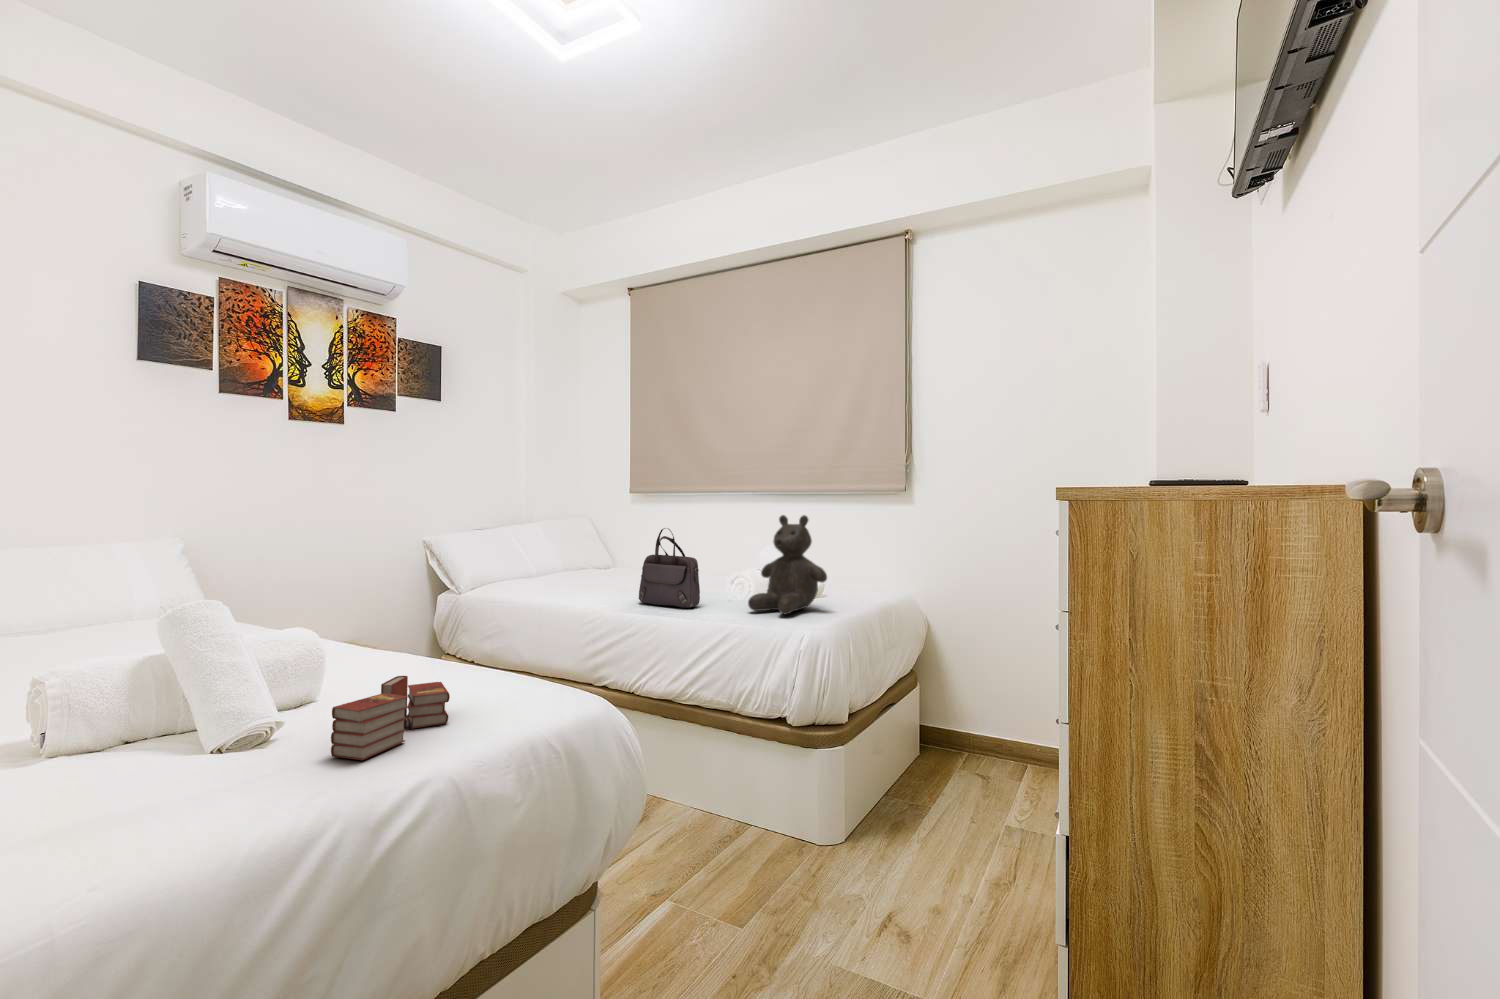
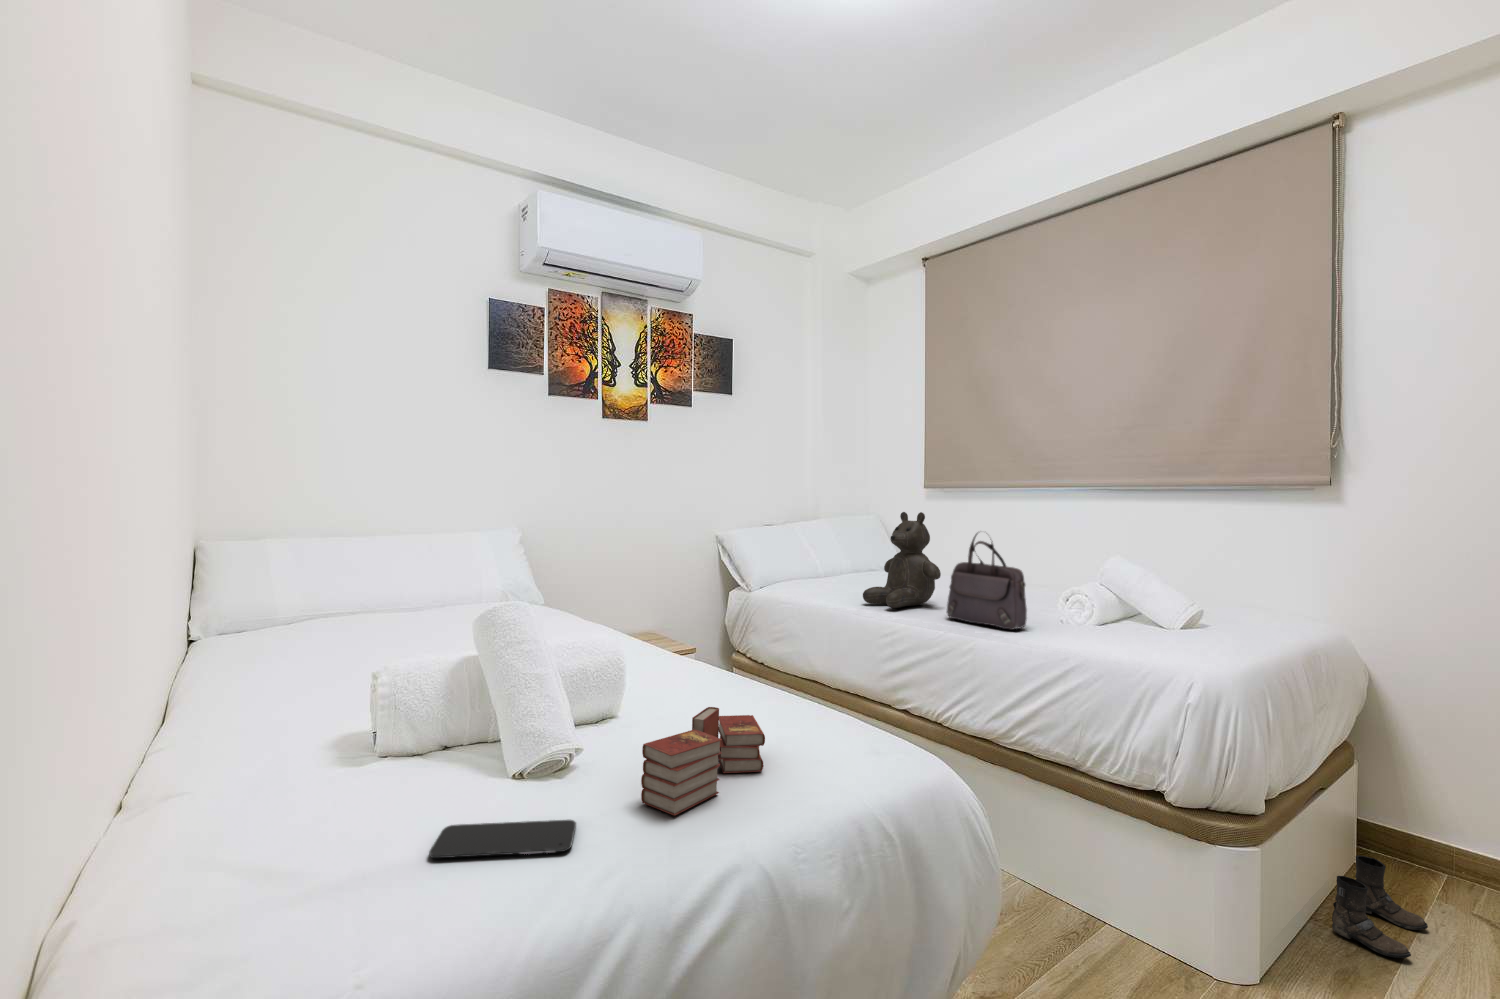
teddy bear: present [748,515,827,614] -> present [863,512,941,608]
boots: none [896,746,950,808] -> present [1332,856,1428,958]
smartphone: none [108,776,266,820] -> present [429,820,576,858]

